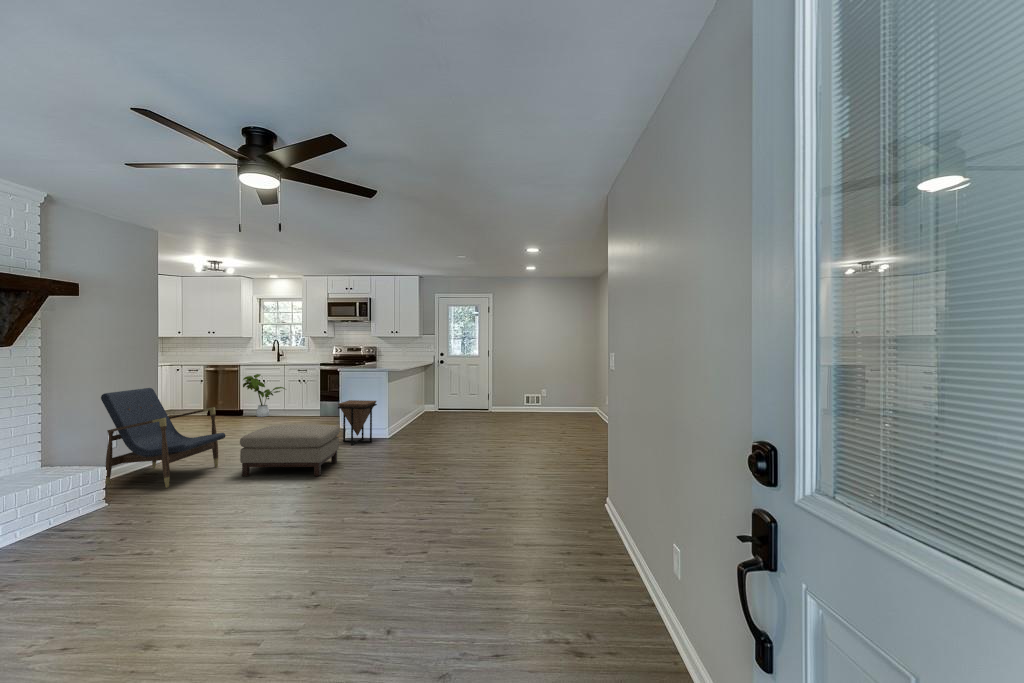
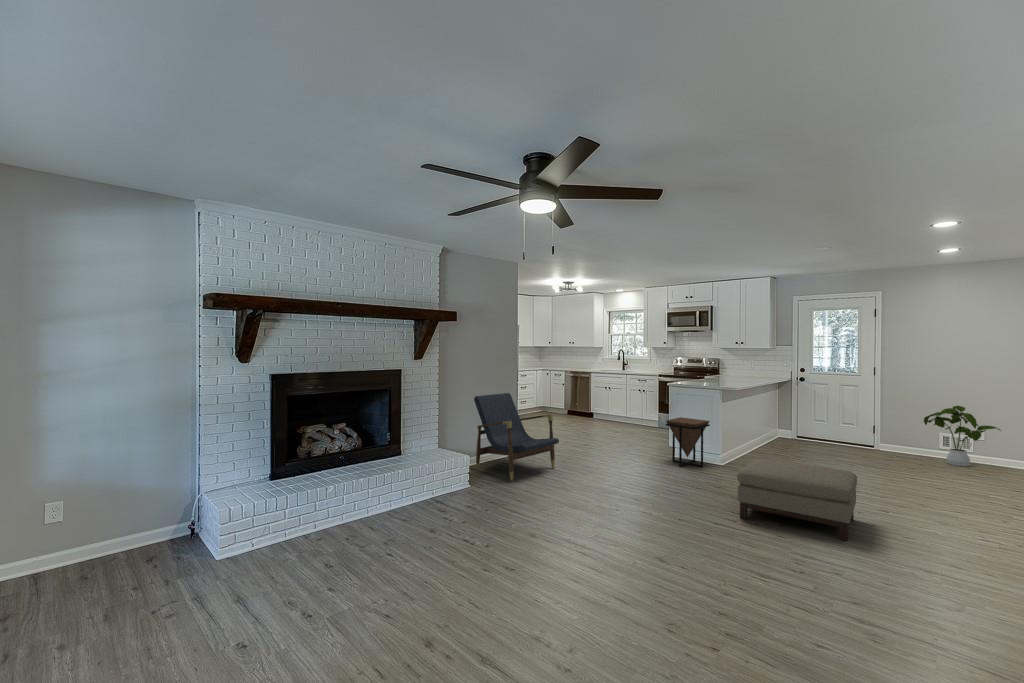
house plant: present [243,374,285,417] -> present [924,406,1001,467]
ottoman: present [240,424,340,476] -> present [737,459,857,541]

